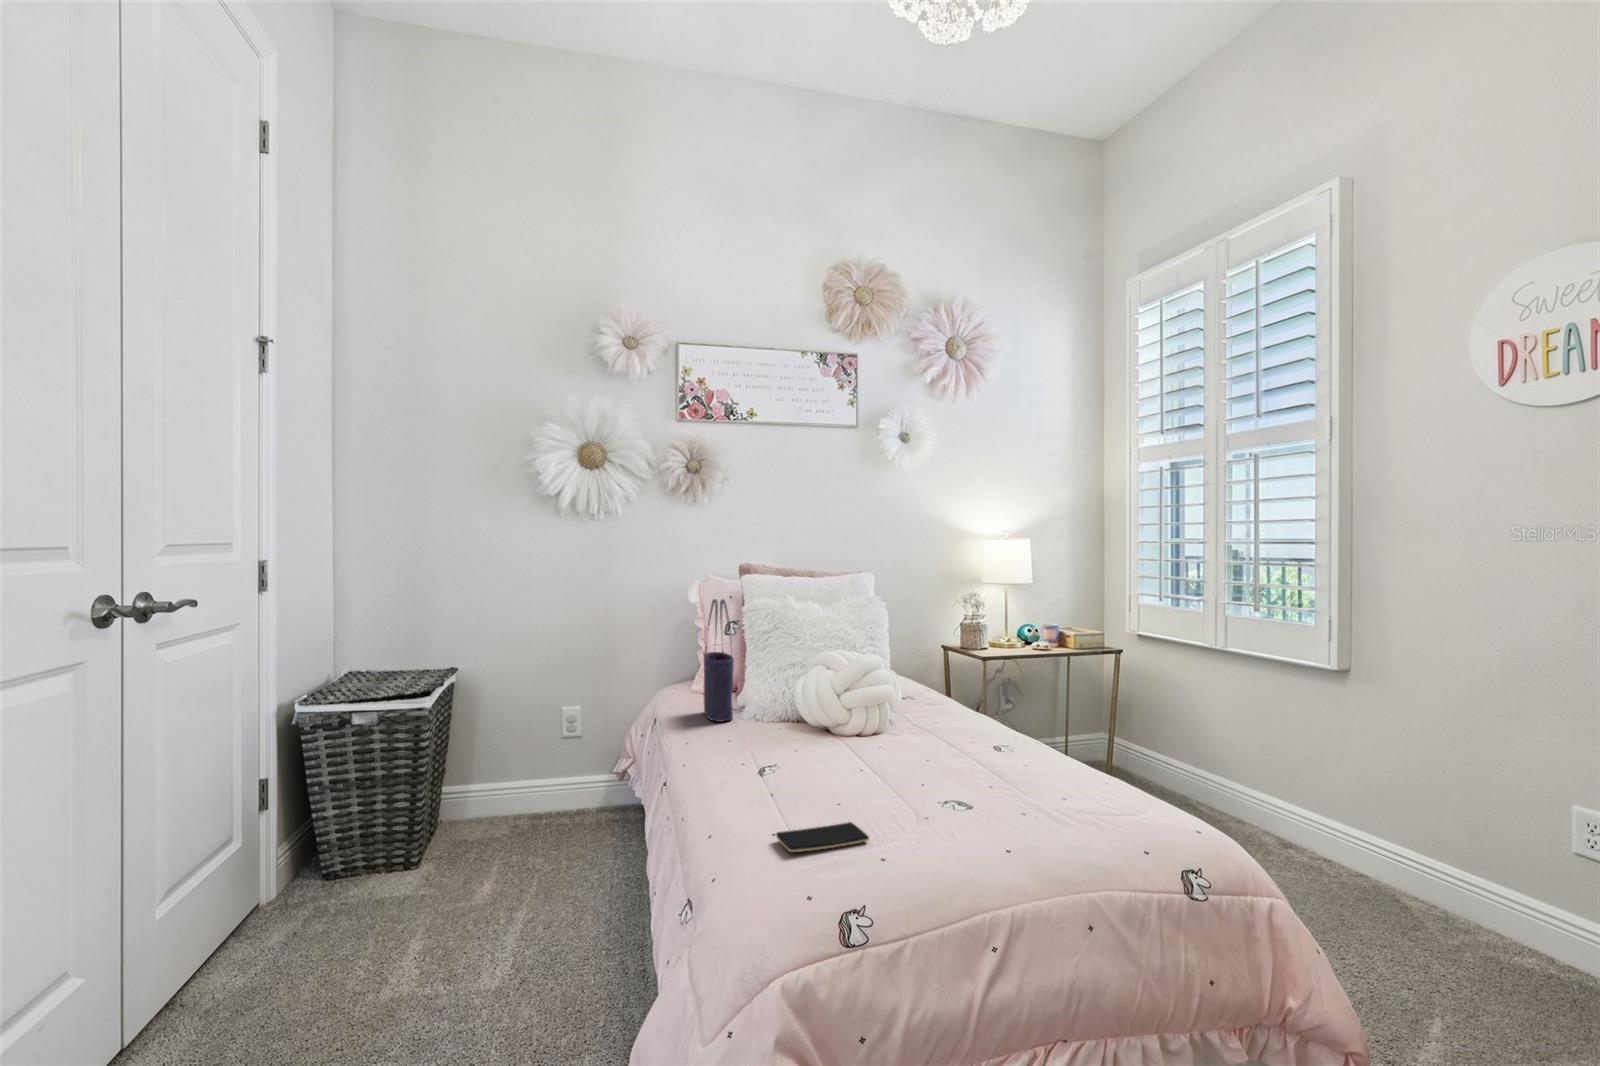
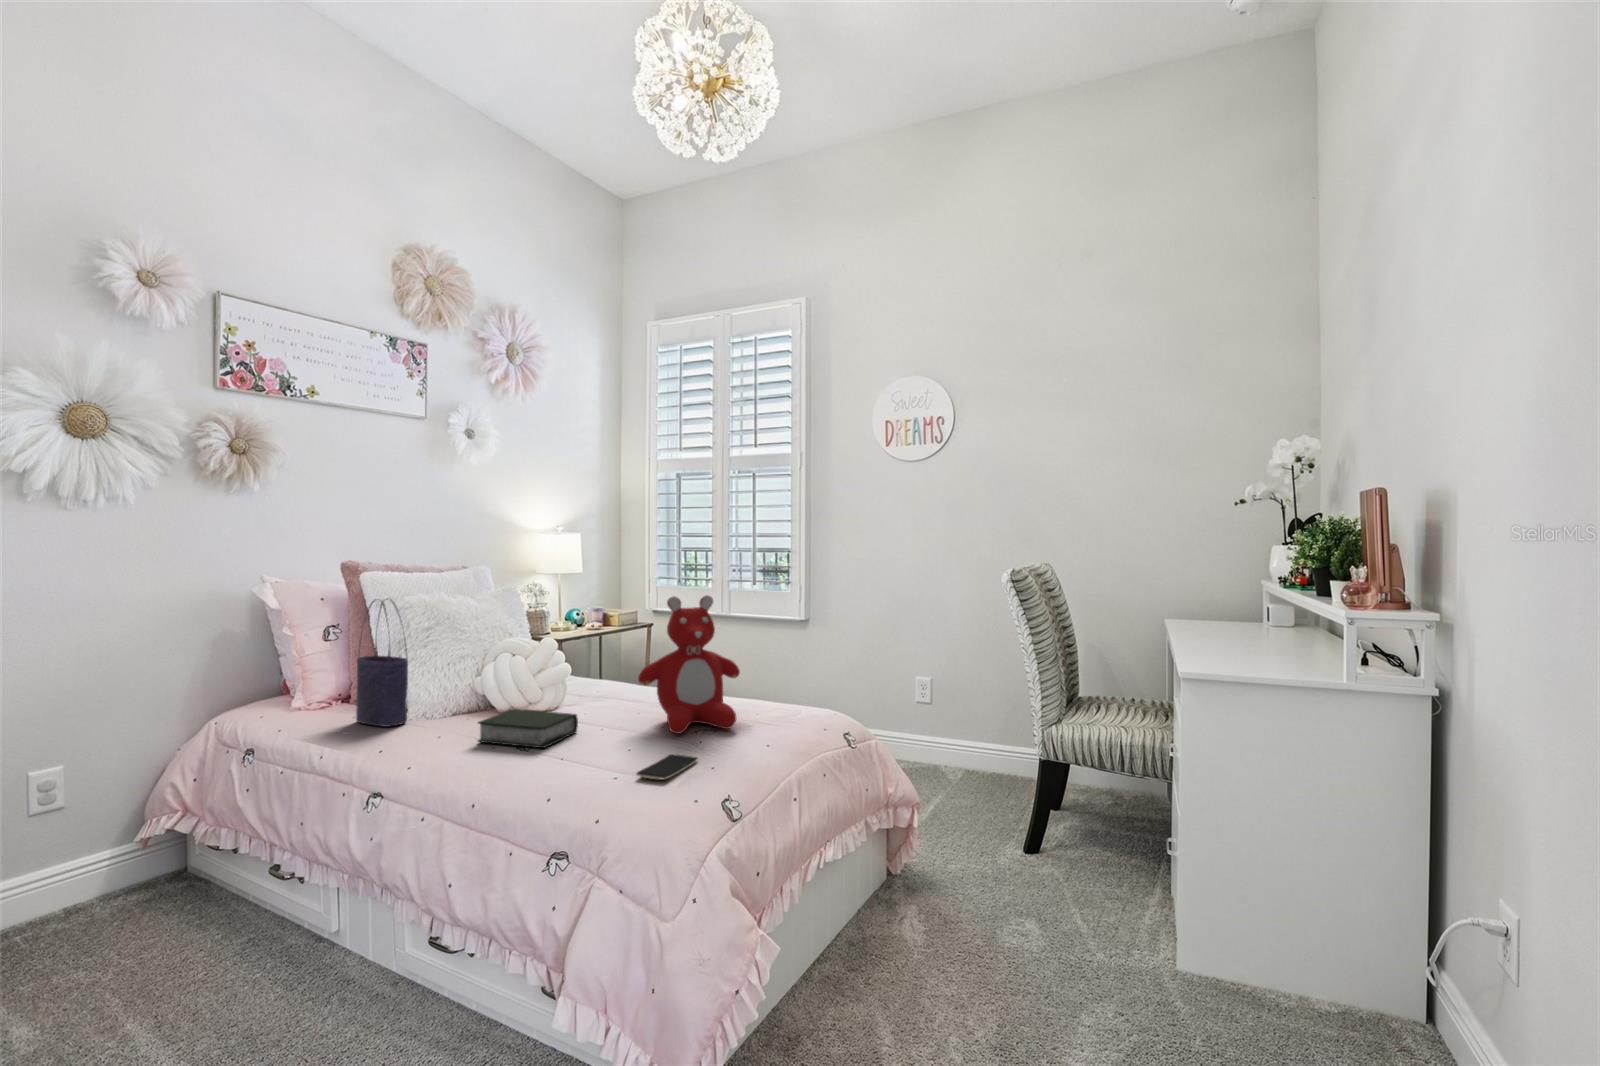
teddy bear: none [893,618,1030,810] -> present [638,596,740,734]
book: none [737,726,829,776] -> present [478,709,578,748]

